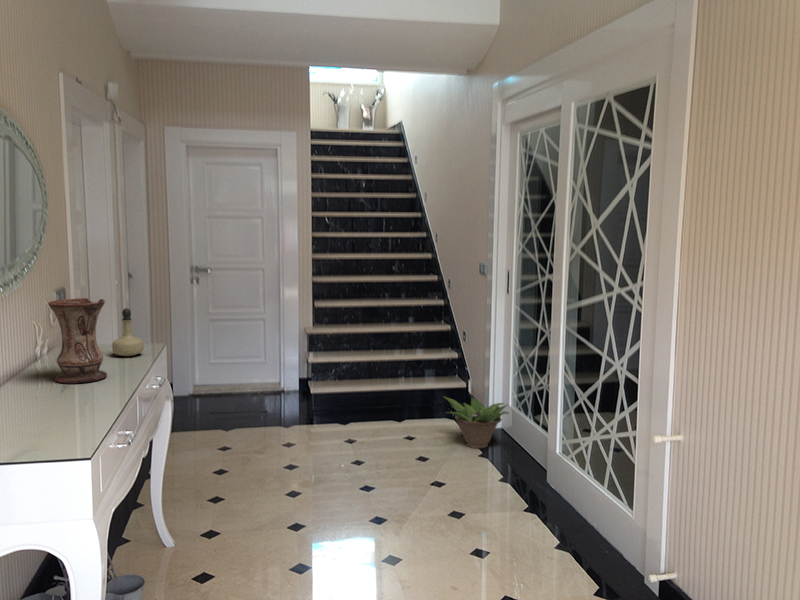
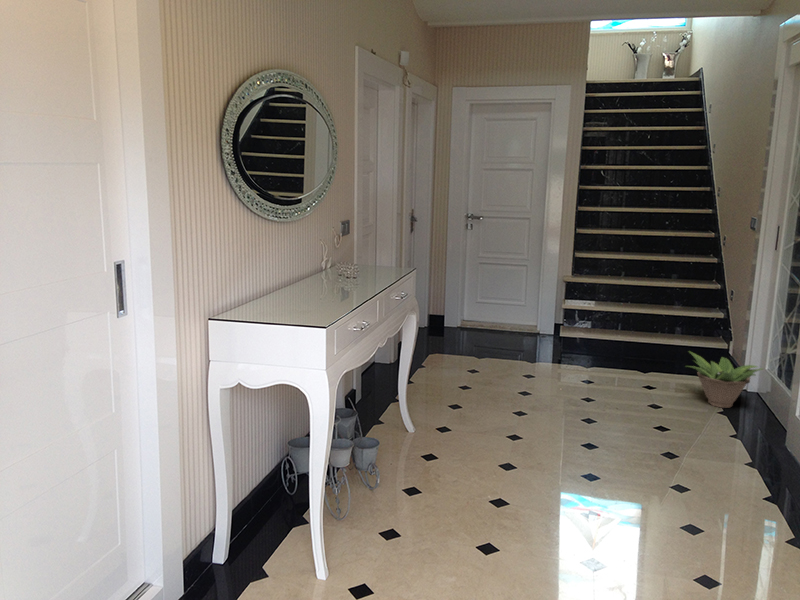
vase: present [48,298,107,384] -> none [324,224,363,287]
perfume bottle: present [112,308,144,356] -> none [373,236,396,274]

